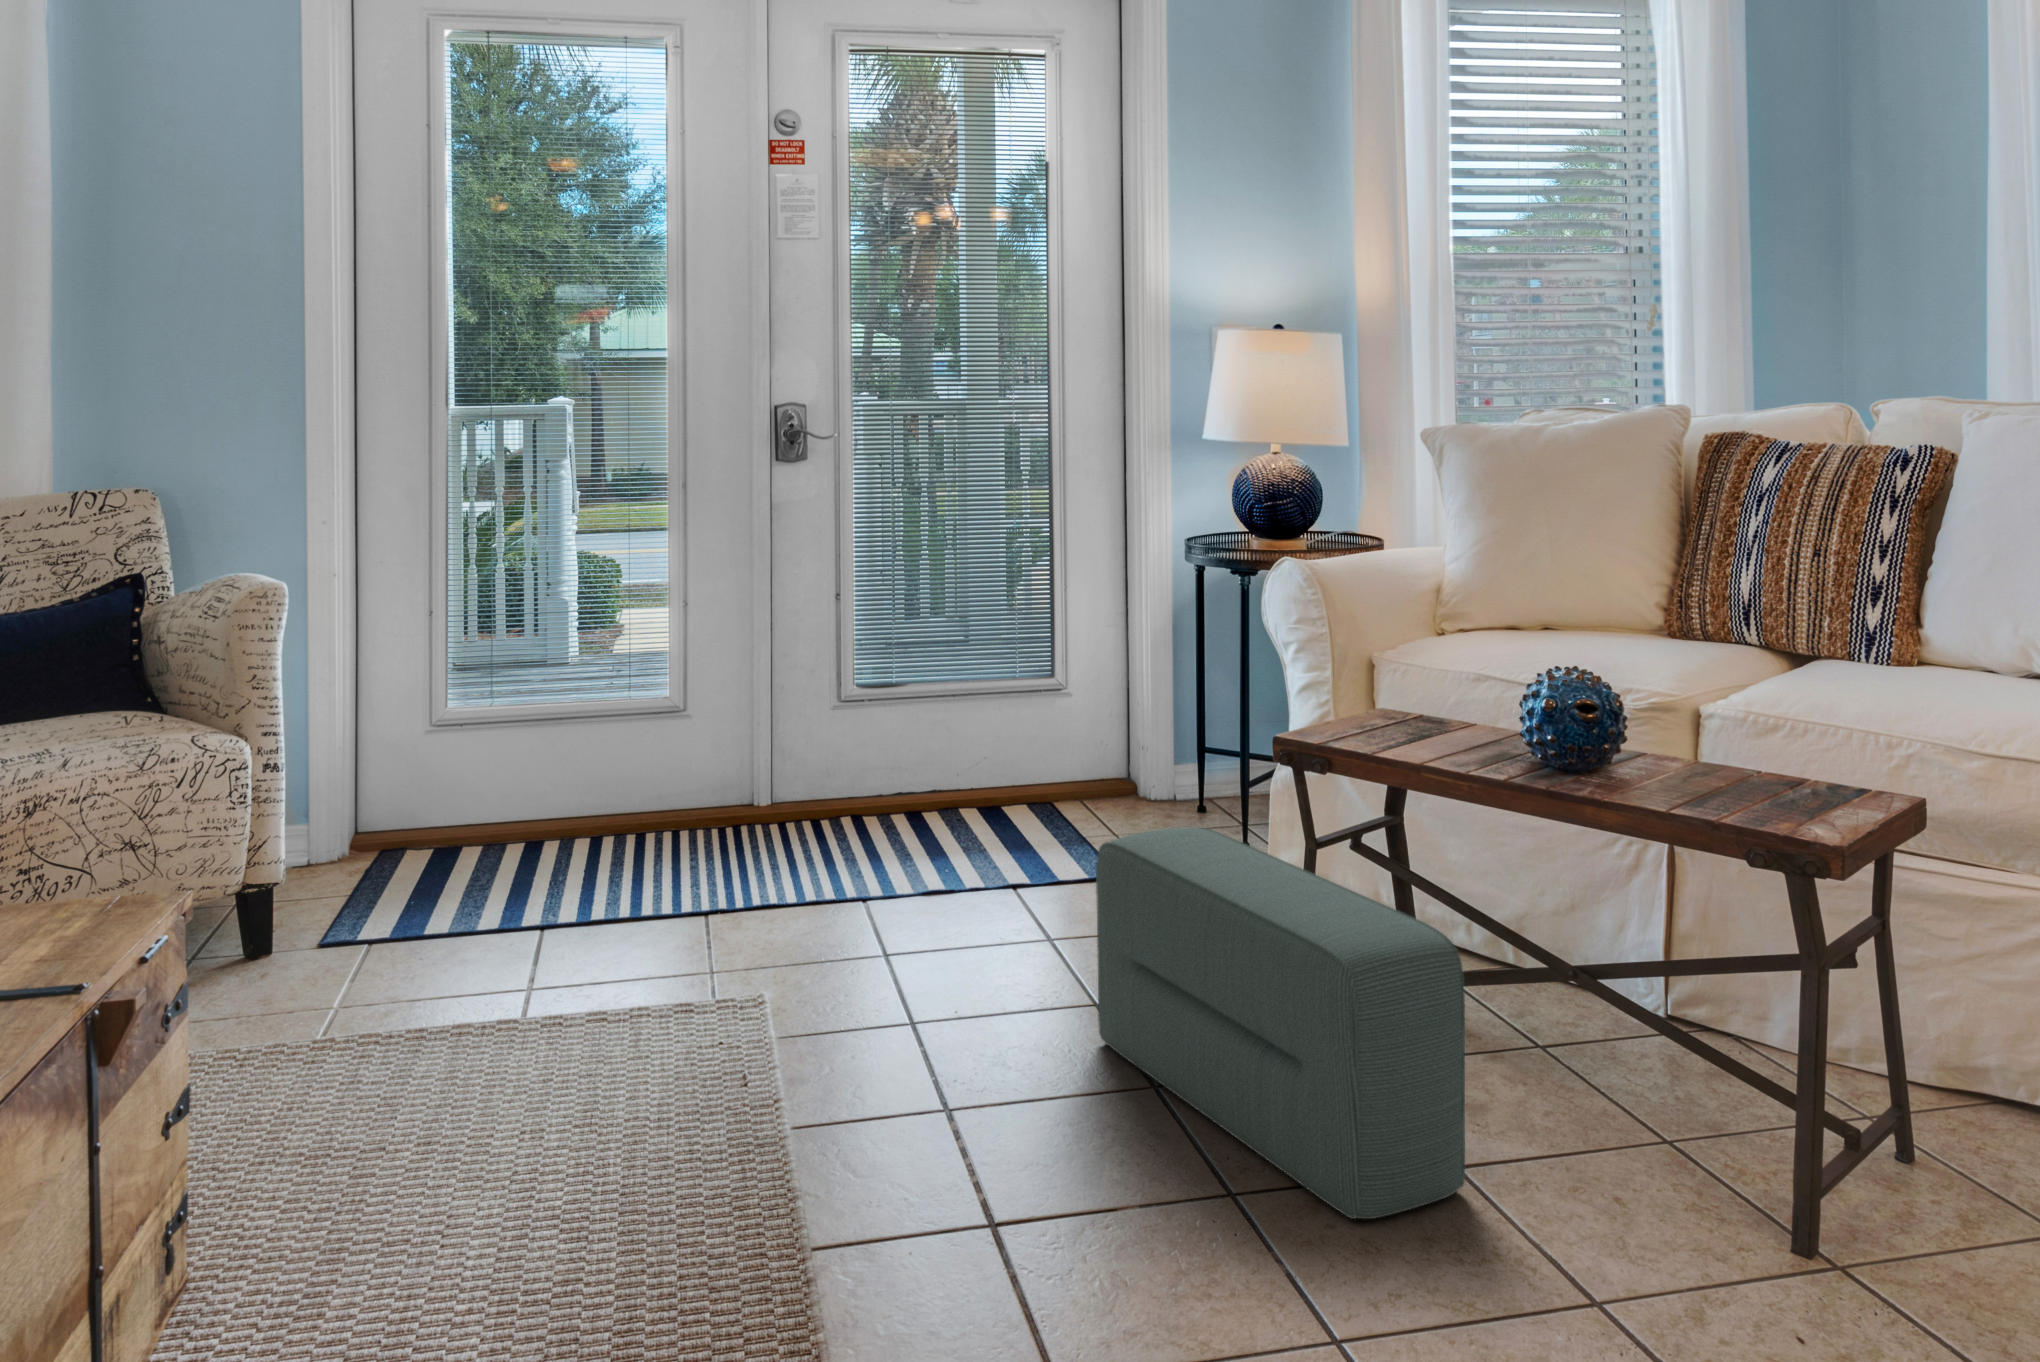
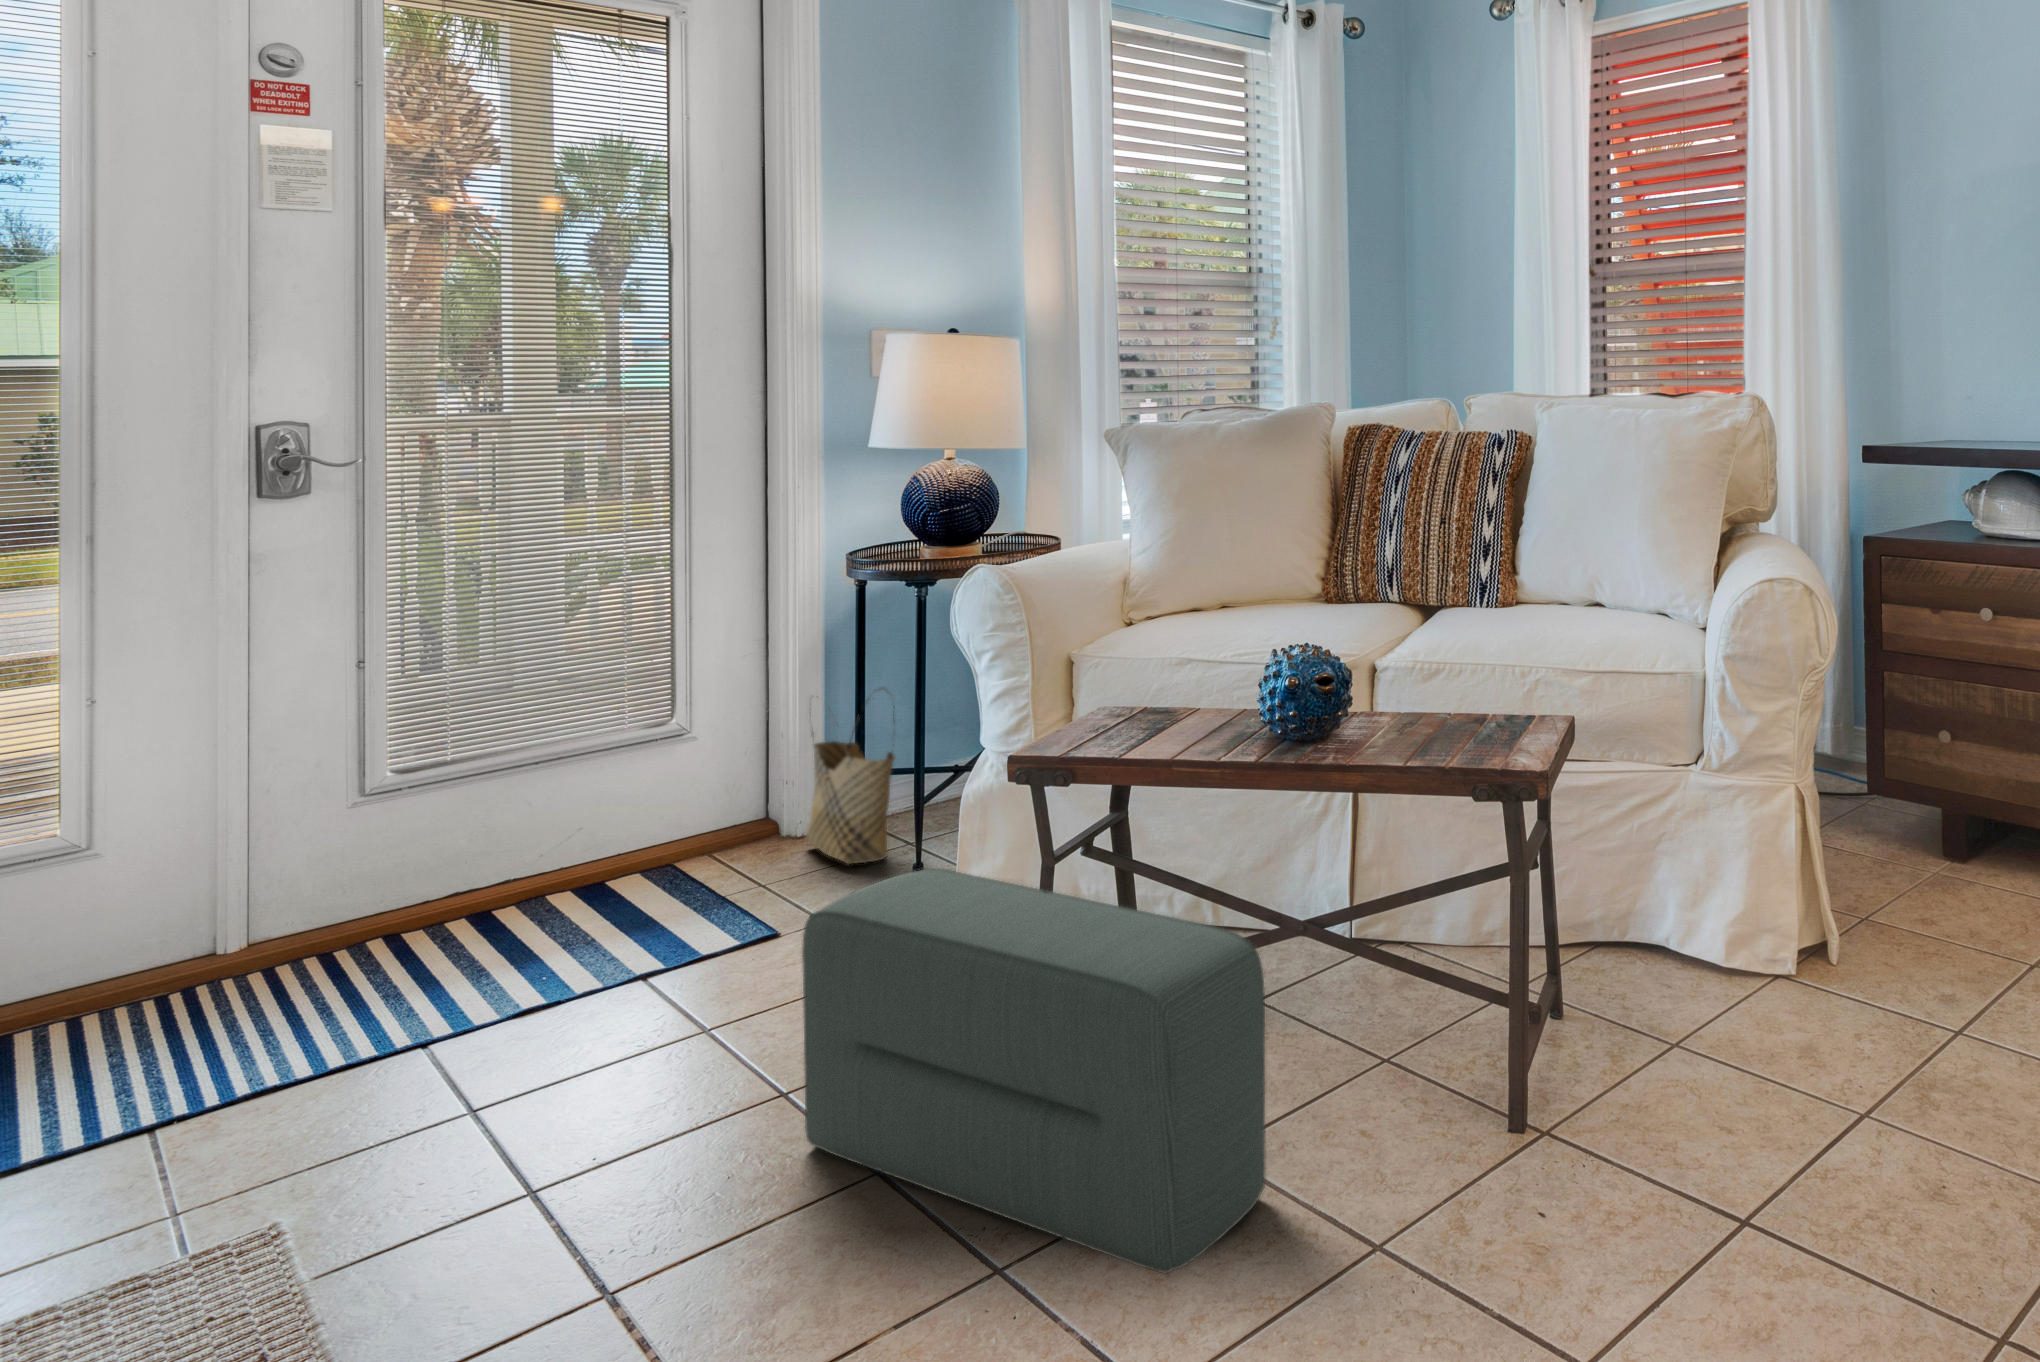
woven basket: none [1158,670,1232,835] -> present [806,692,895,863]

